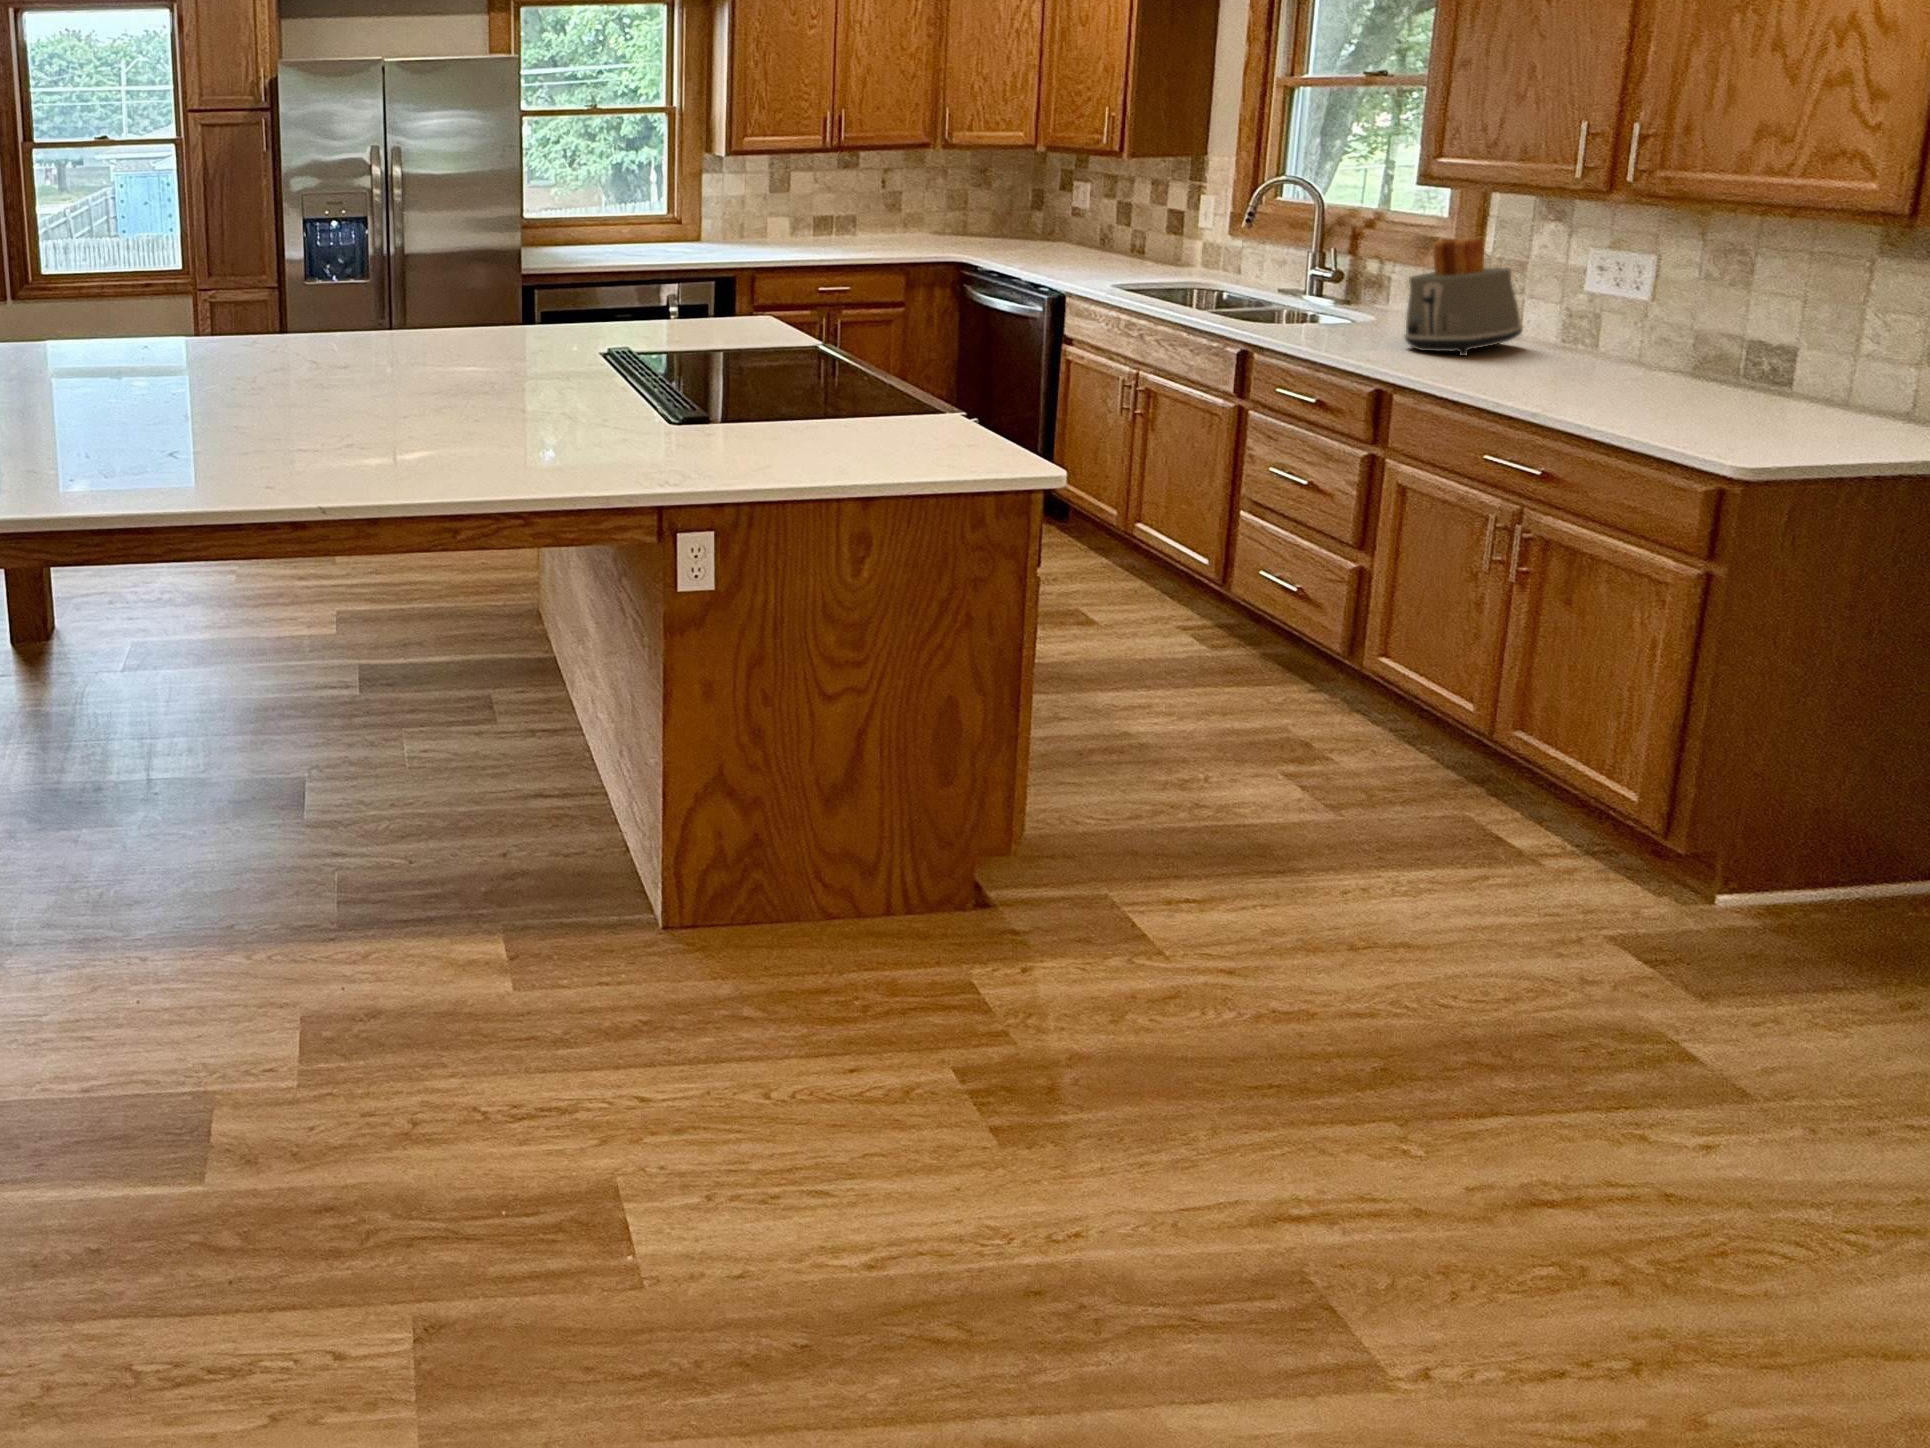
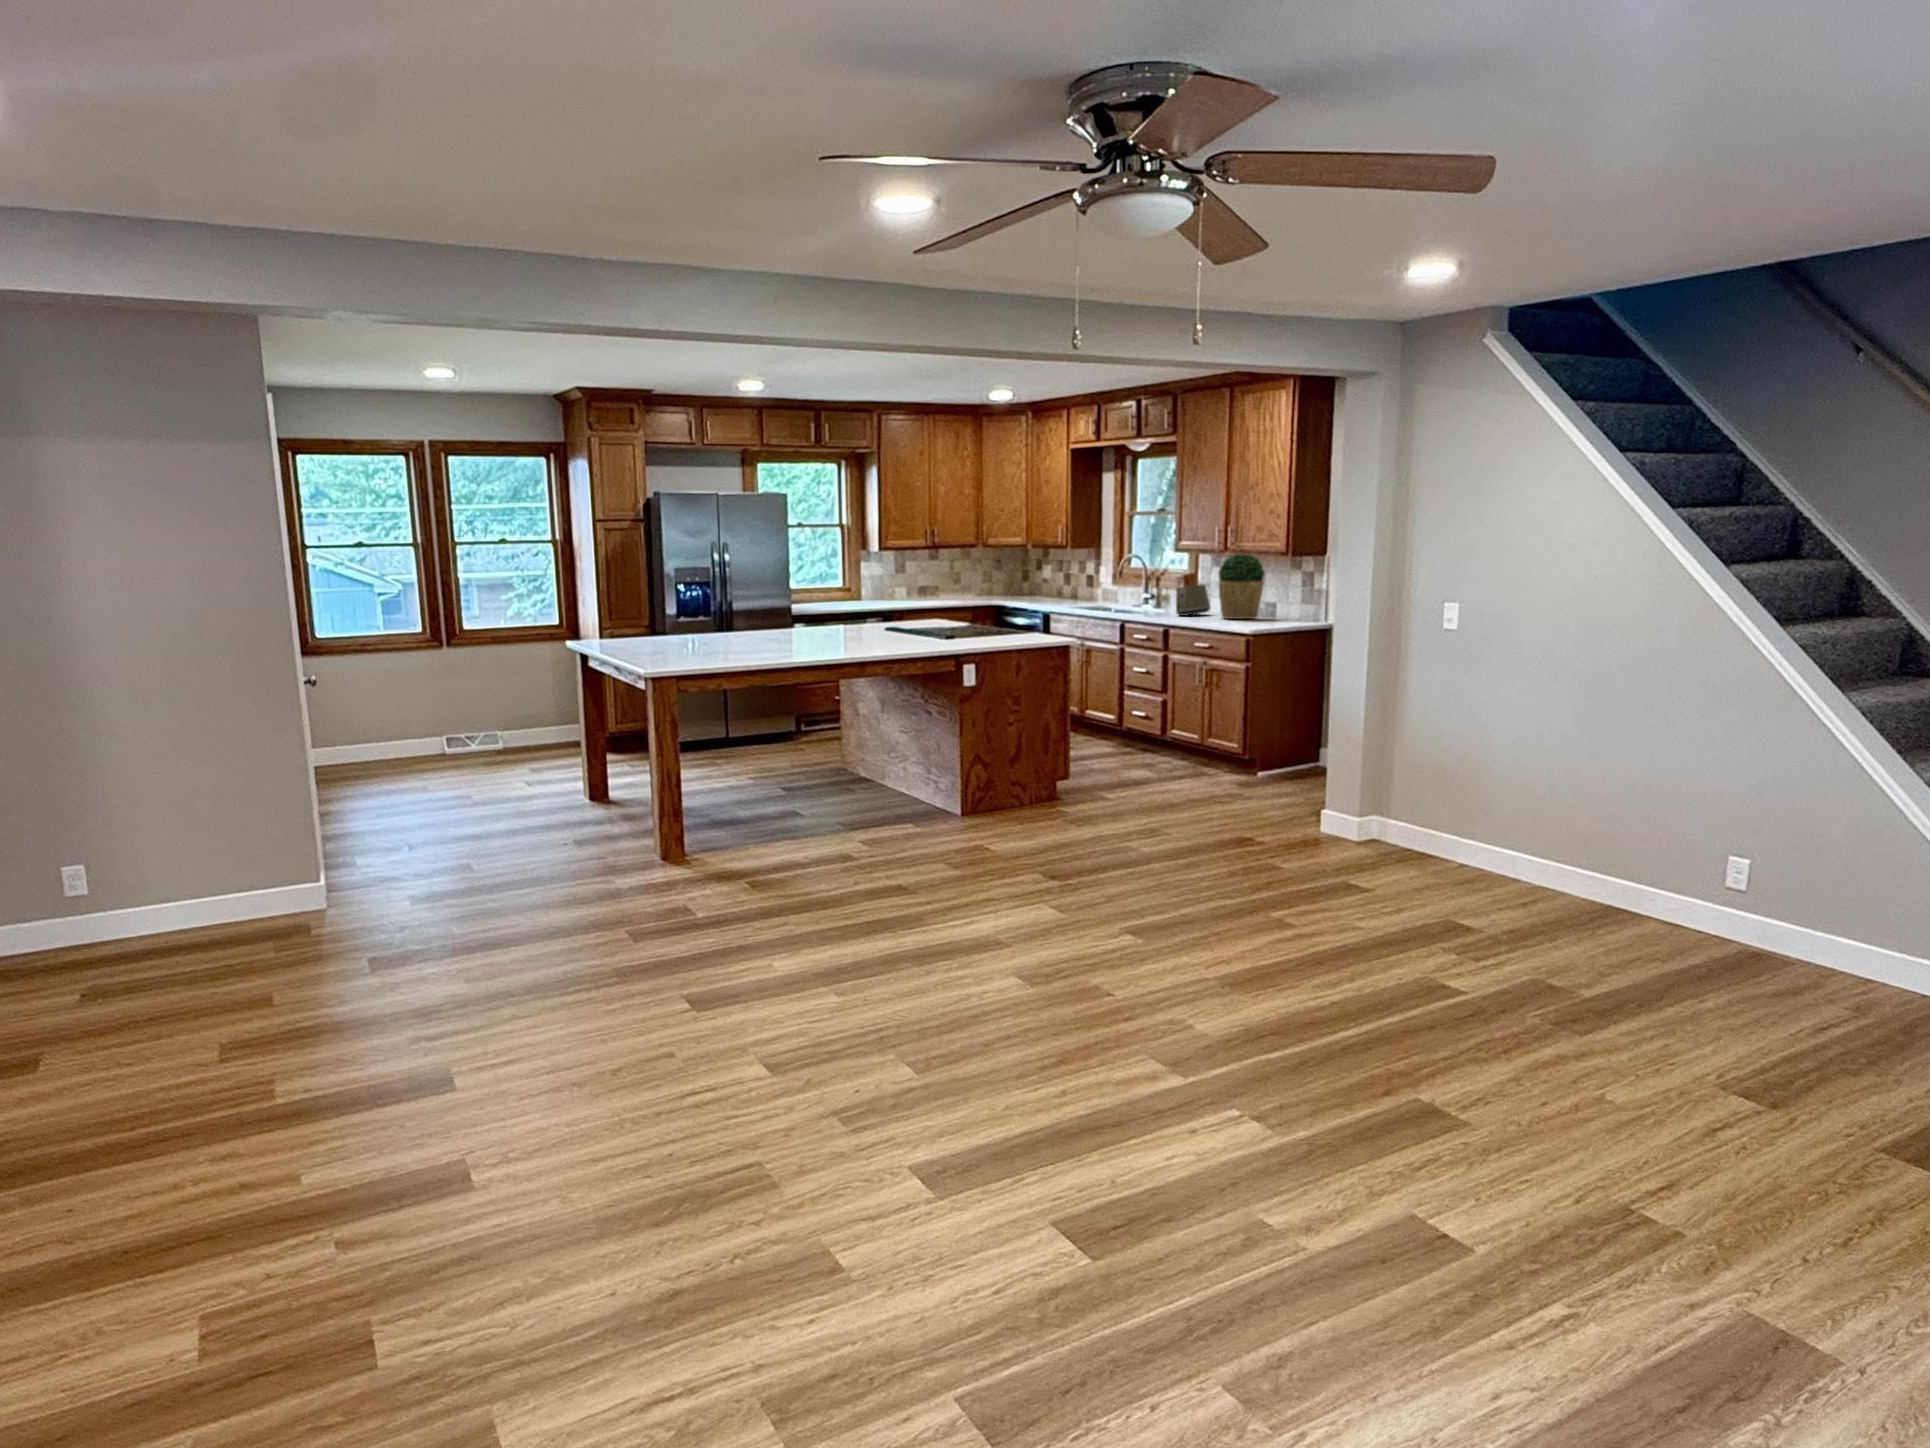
potted plant: none [1568,200,1766,399] -> present [1218,554,1264,619]

